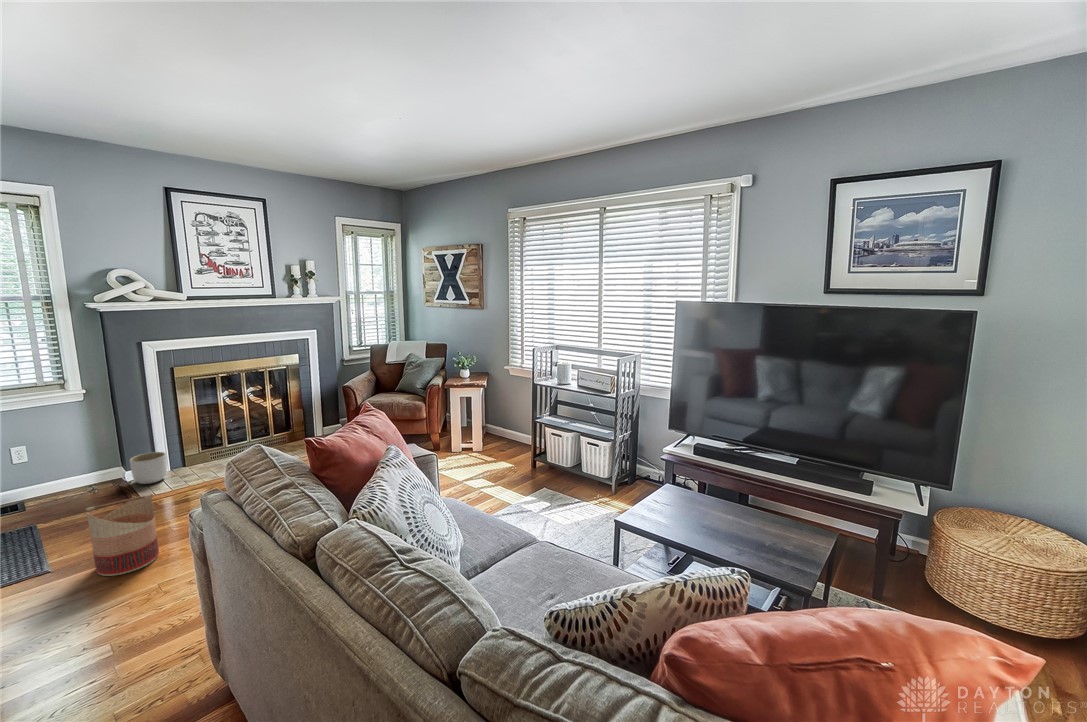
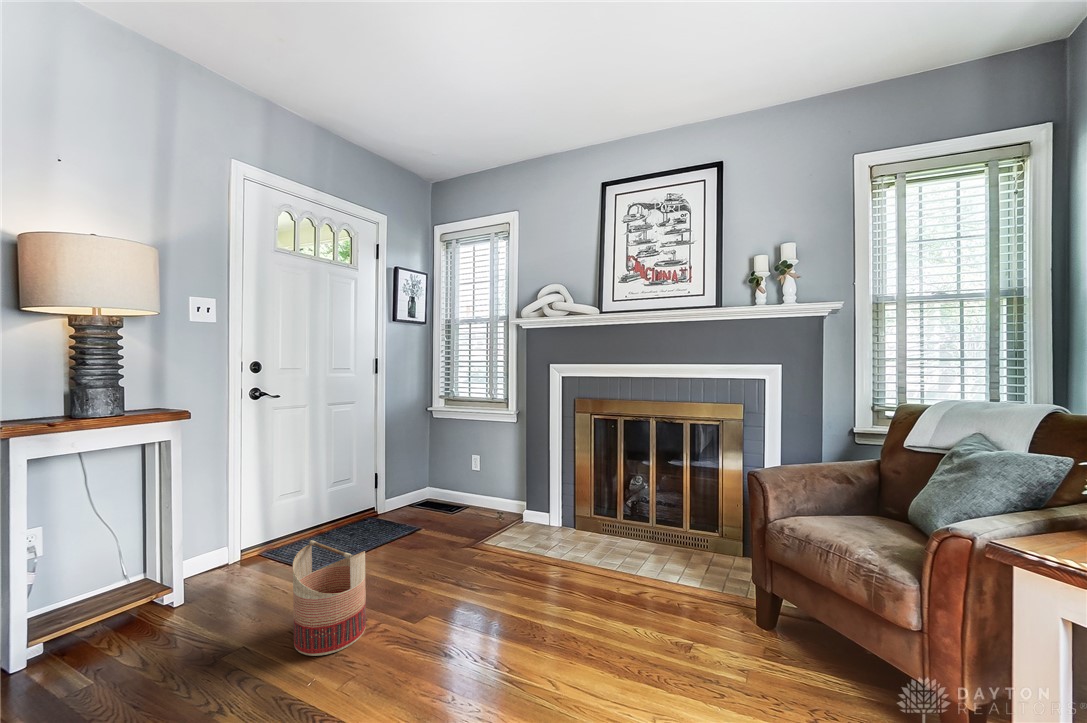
planter: present [130,452,167,484] -> none [515,495,549,534]

